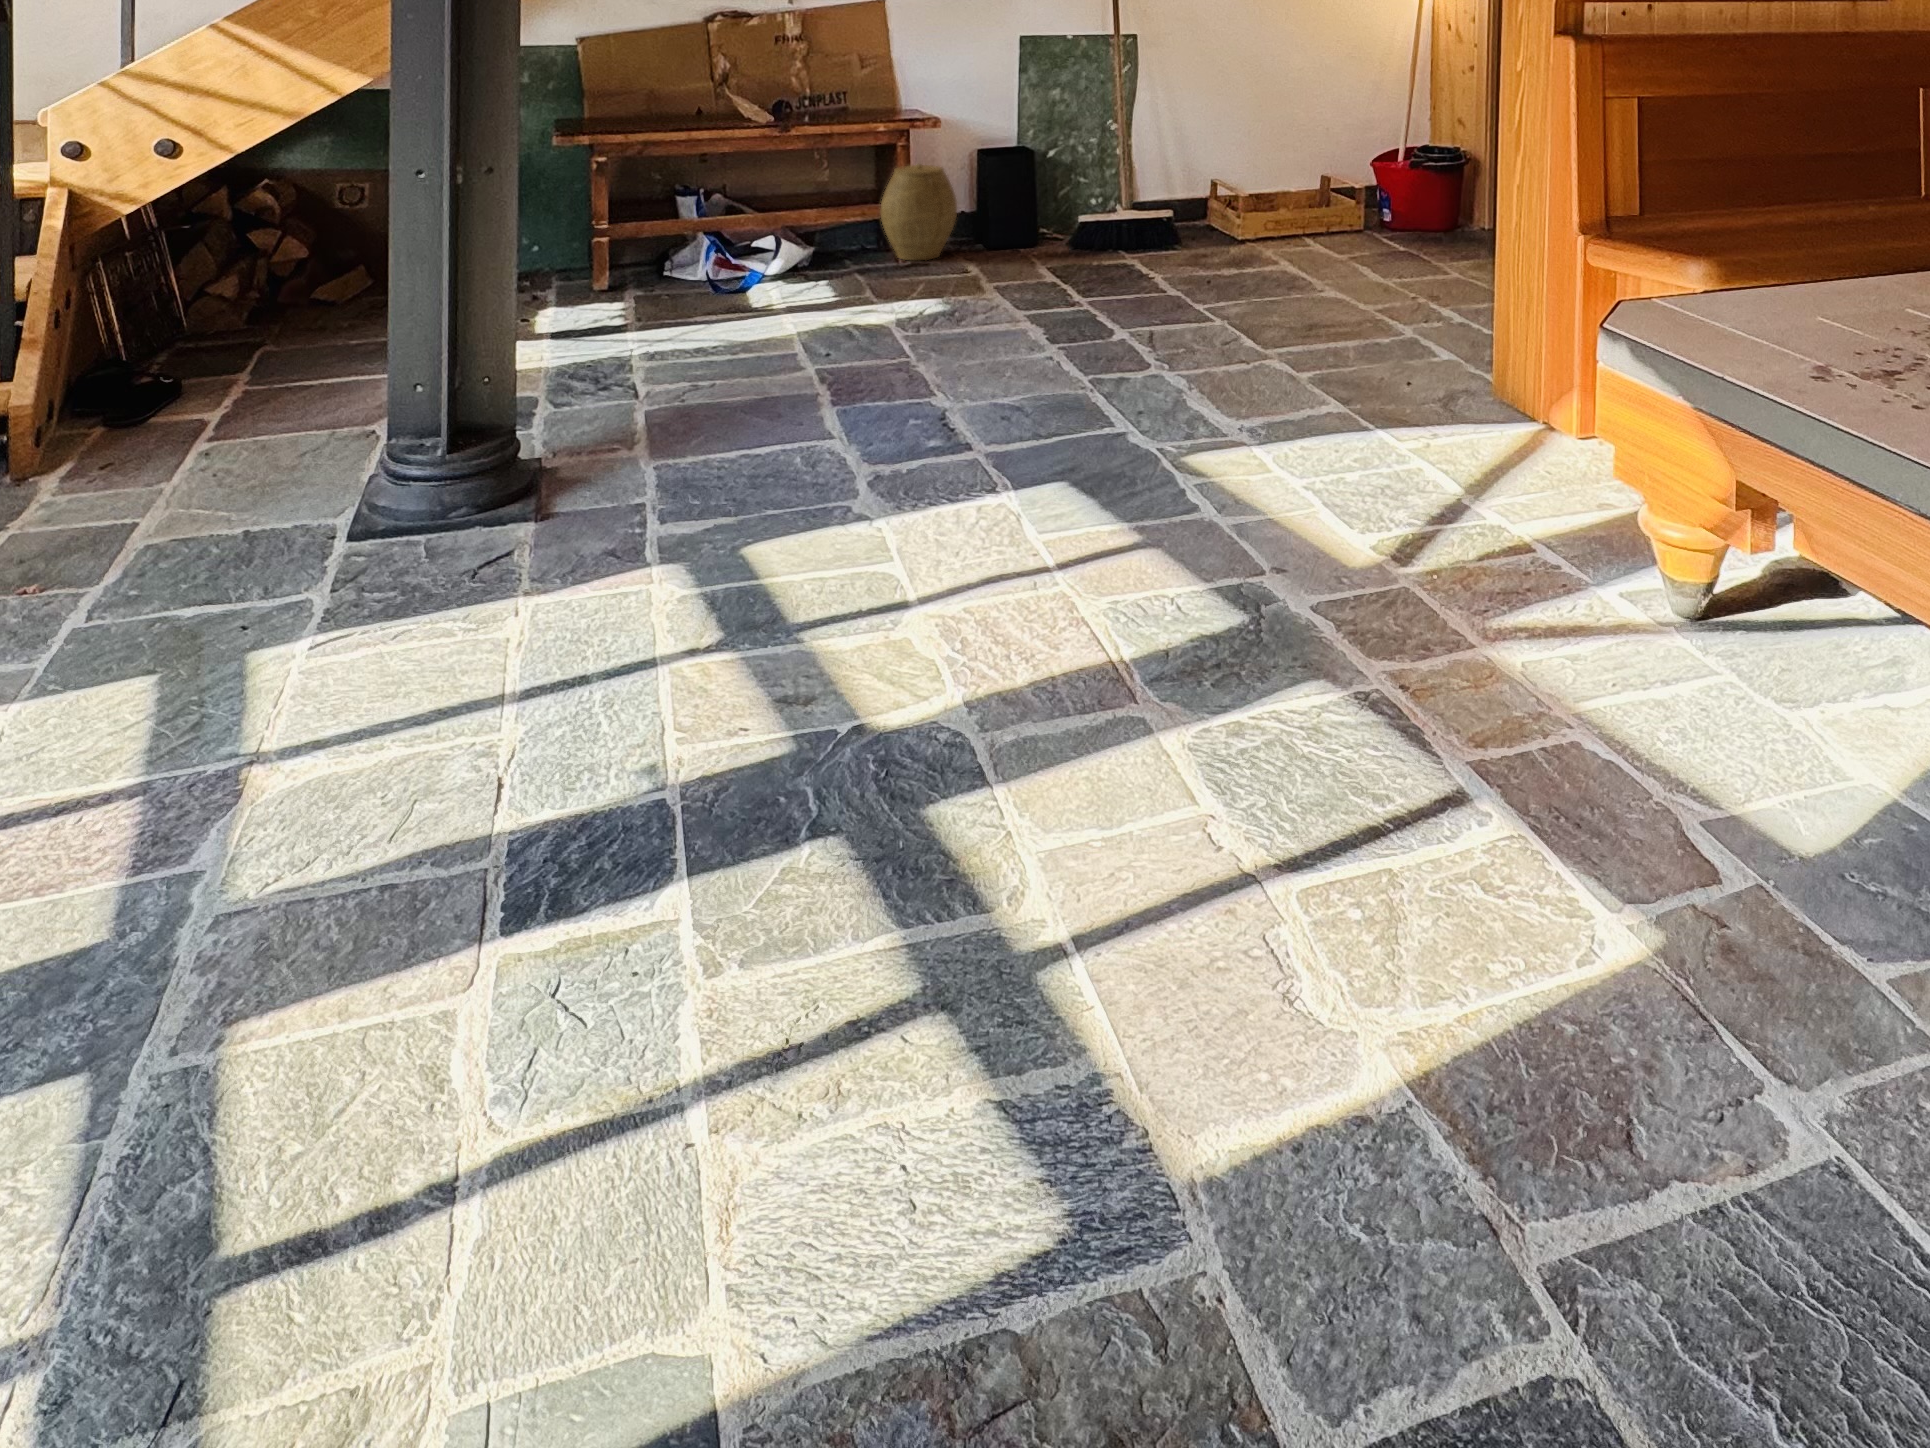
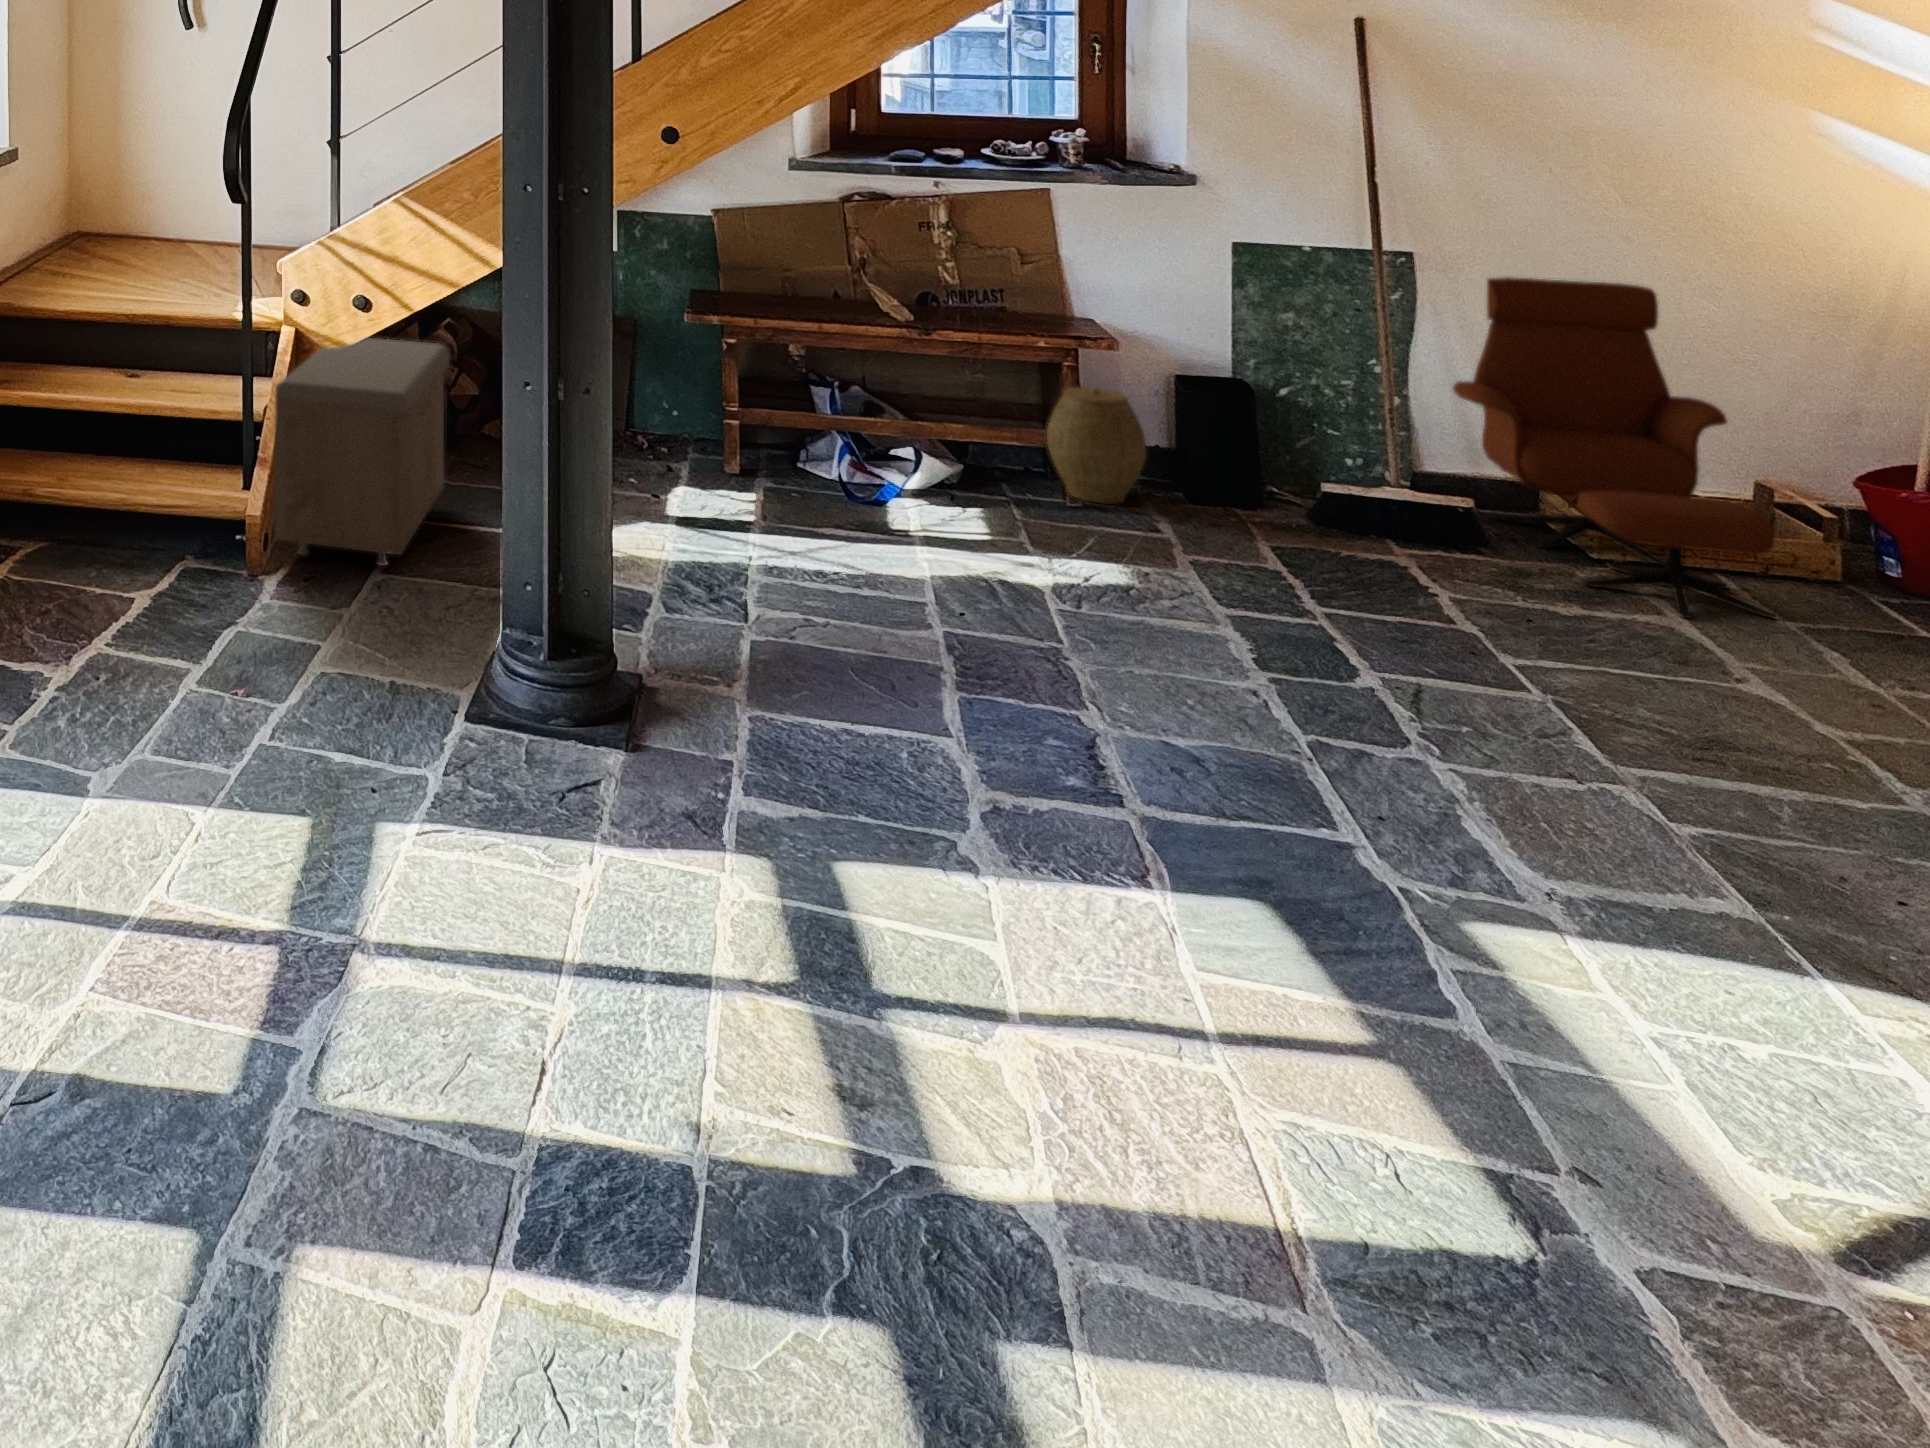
lounge chair: none [1159,44,1338,263] -> present [1453,277,1778,619]
storage bench: none [53,187,285,445] -> present [274,338,450,566]

